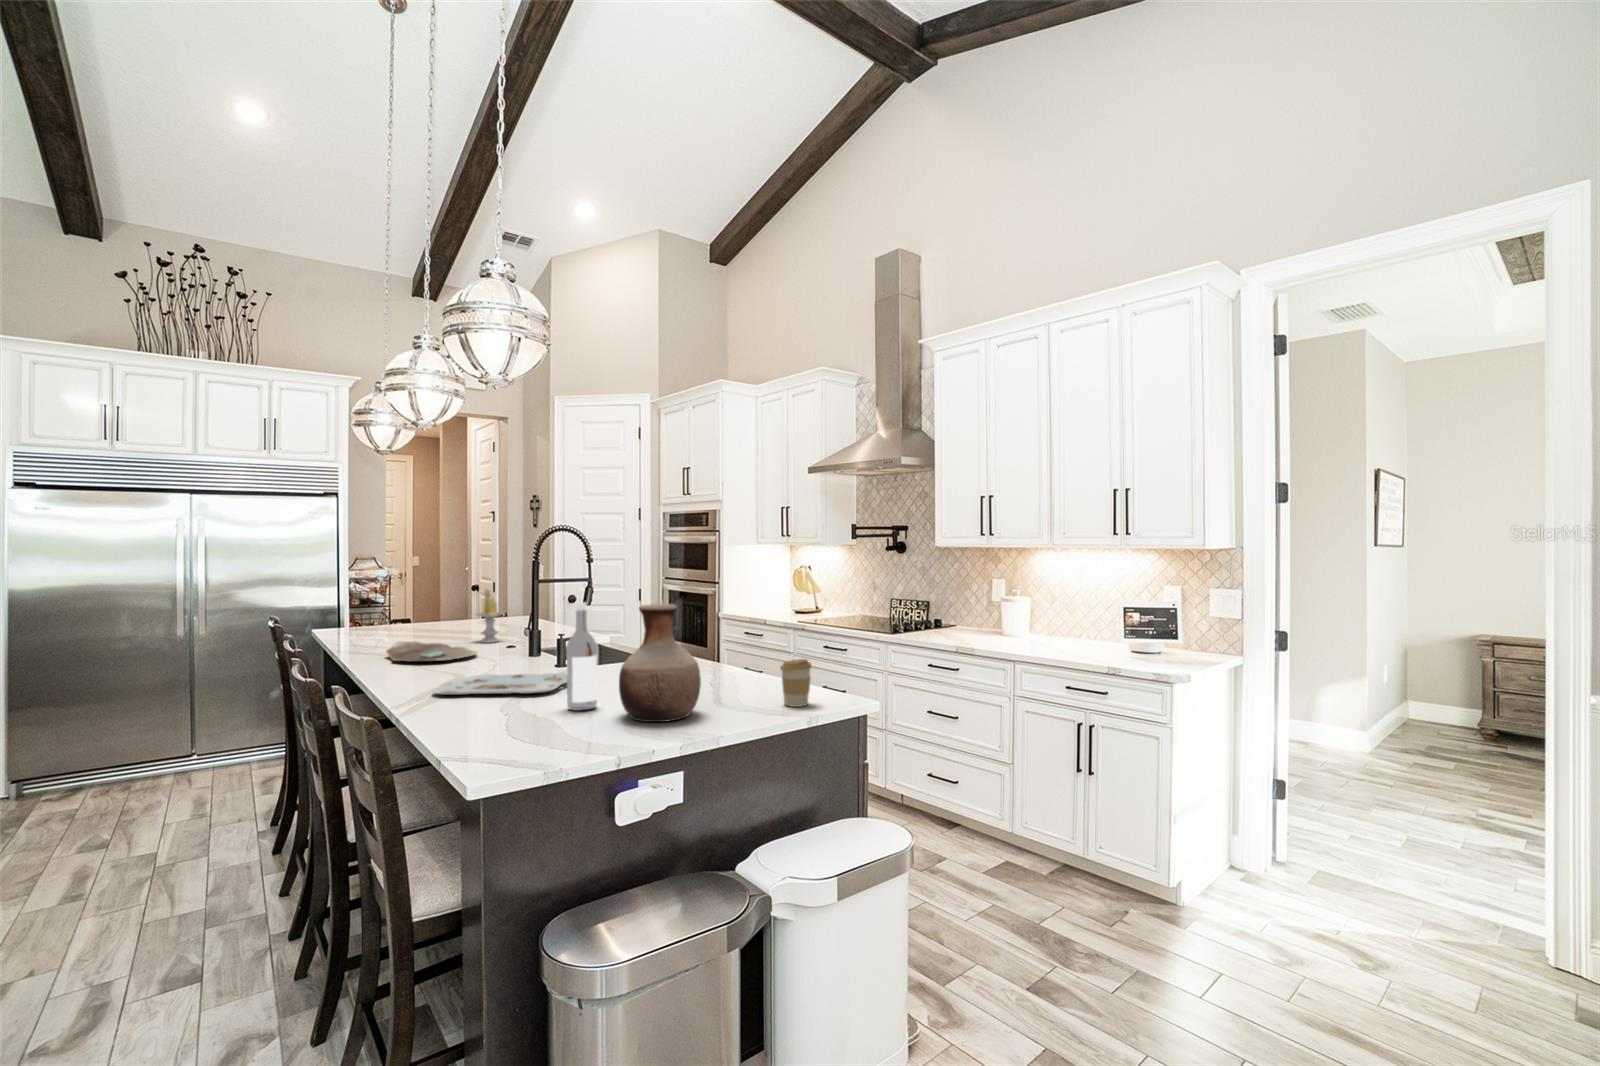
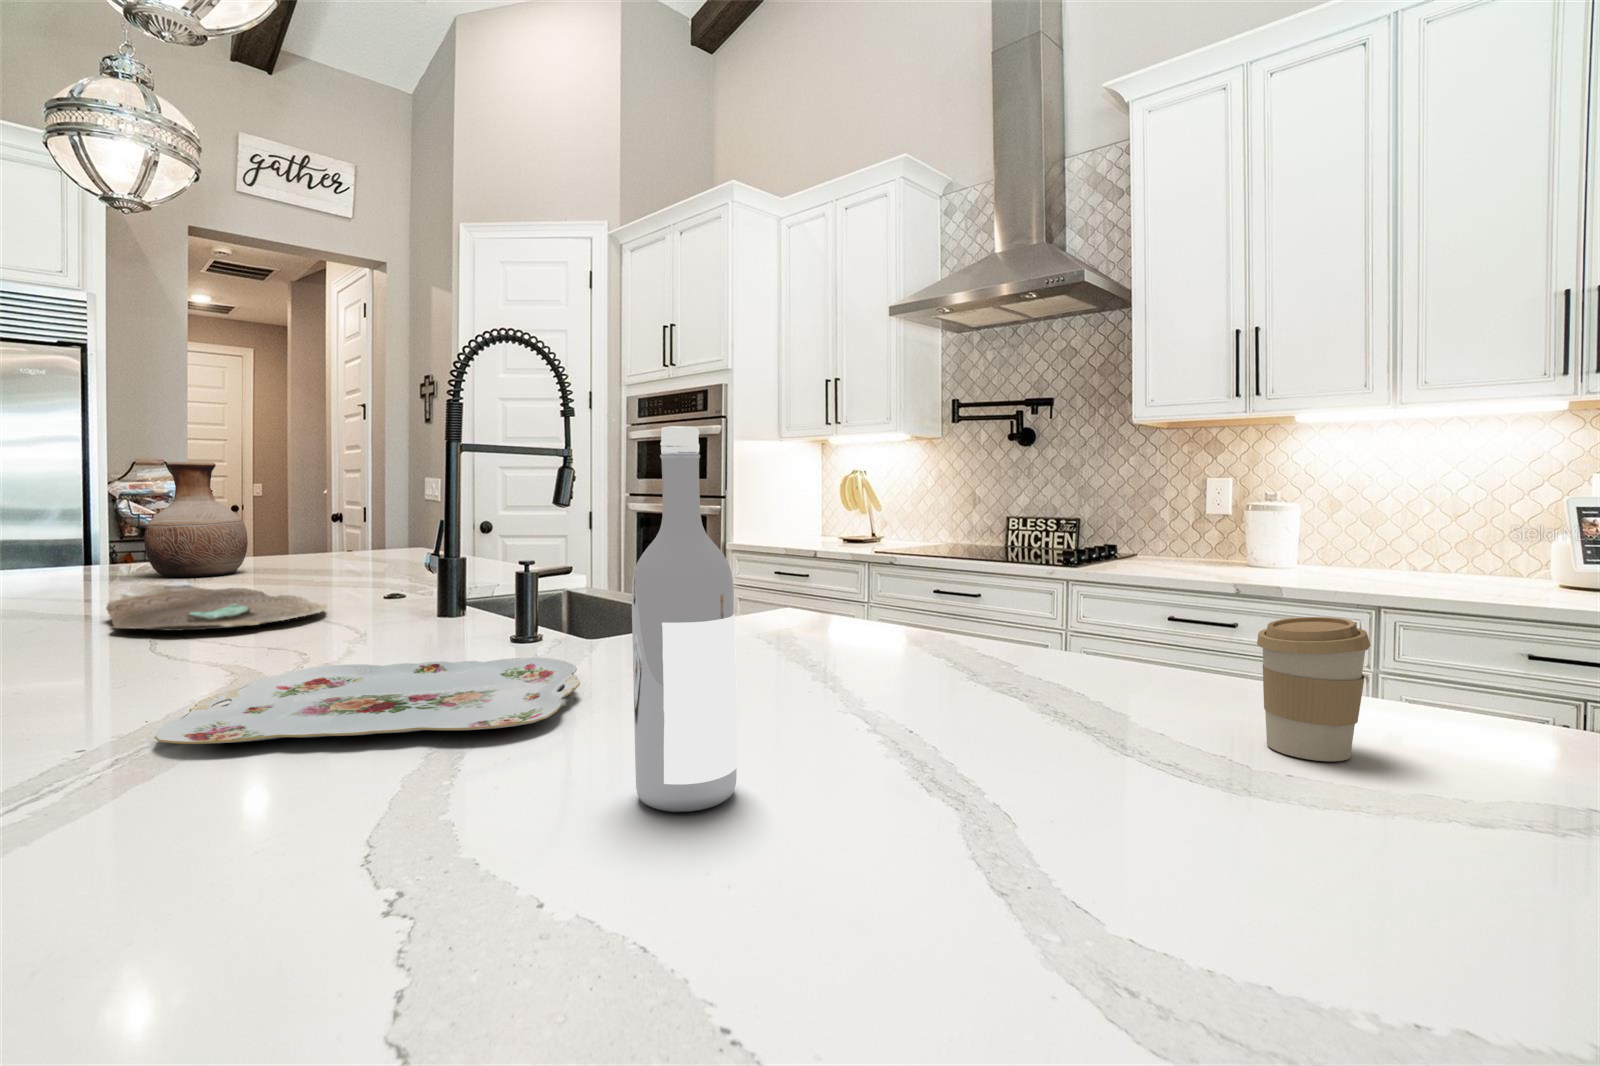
candle: present [476,589,503,643] -> none [324,483,385,588]
vase: present [619,604,701,722] -> present [144,462,248,577]

